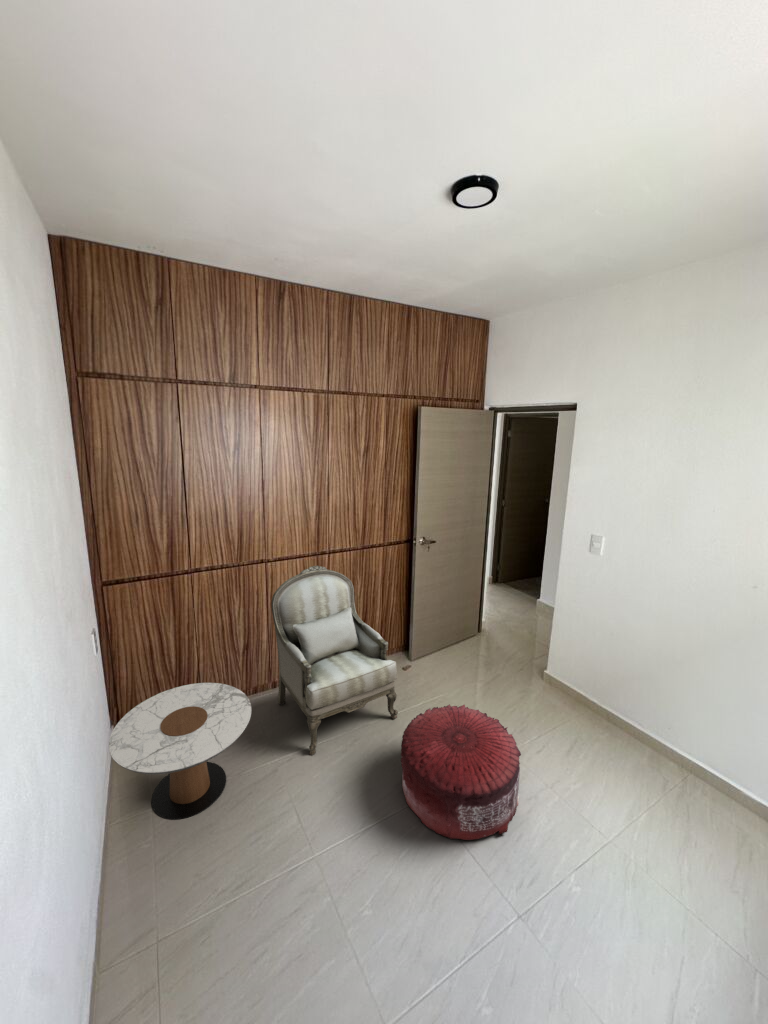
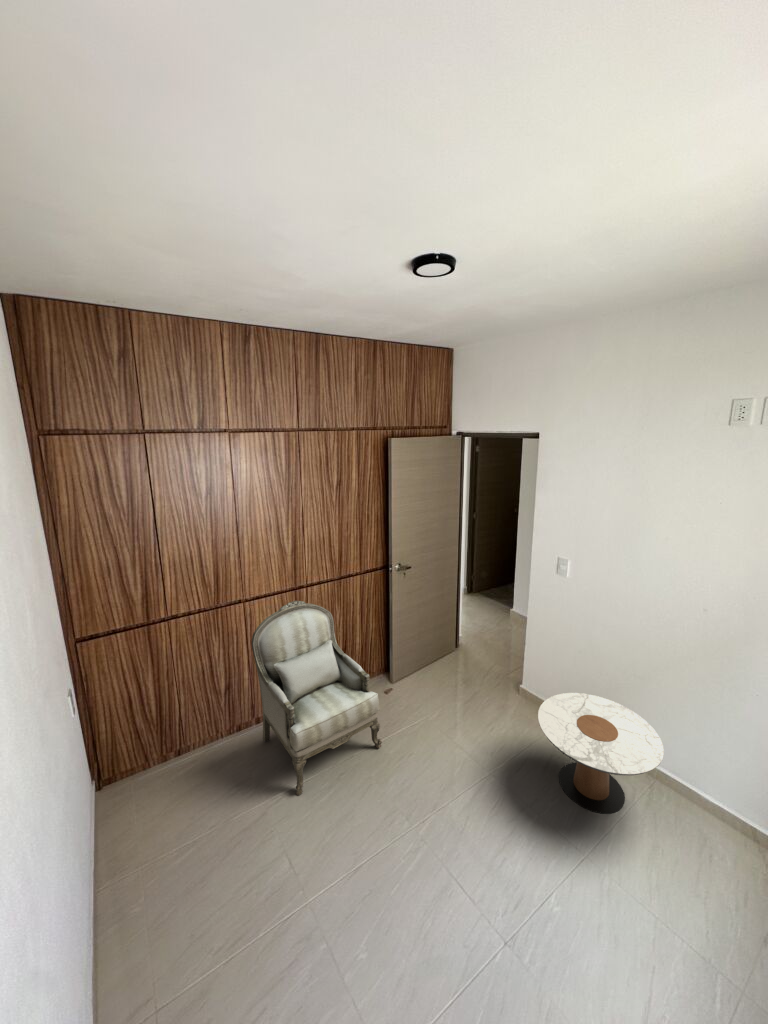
side table: present [109,683,251,819] -> present [538,693,664,814]
pouf: present [401,704,521,840] -> none [386,733,501,876]

